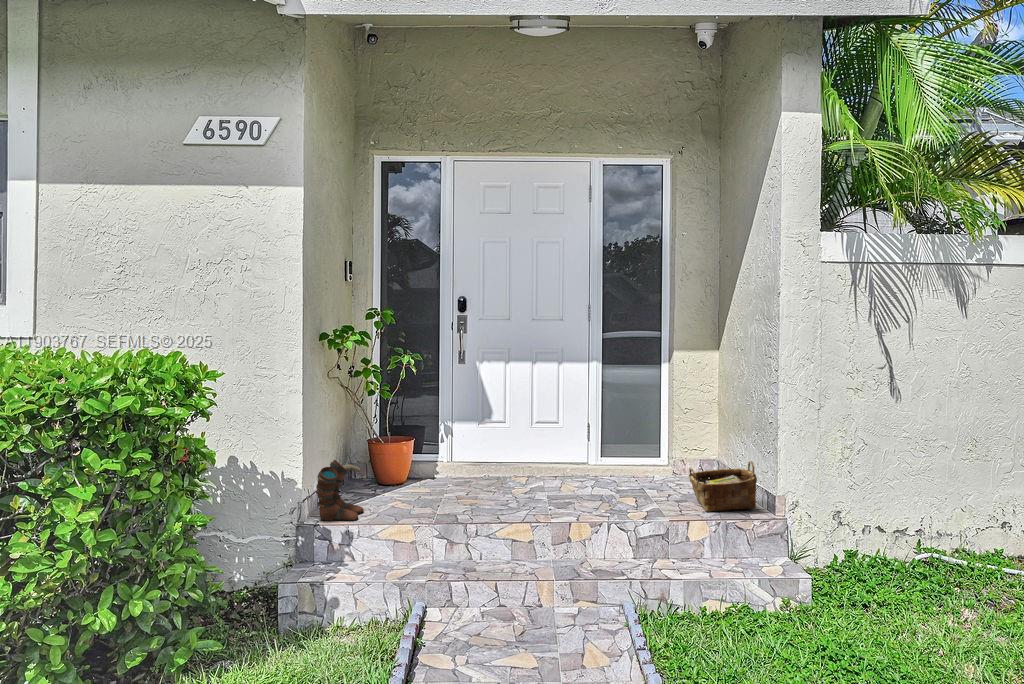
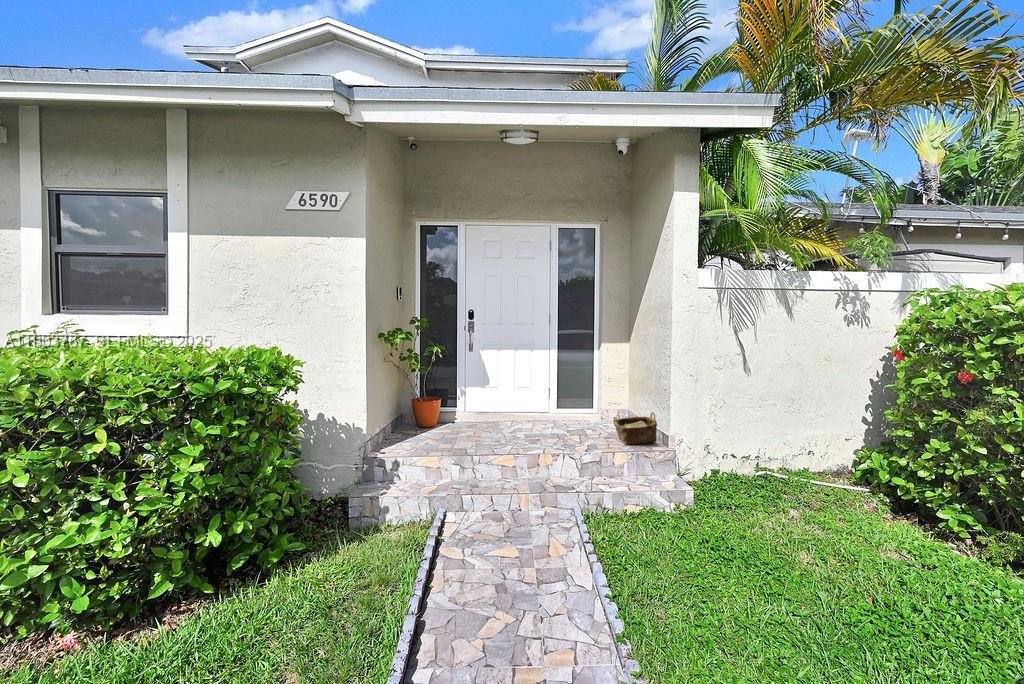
boots: present [316,460,364,522] -> none [375,414,407,455]

